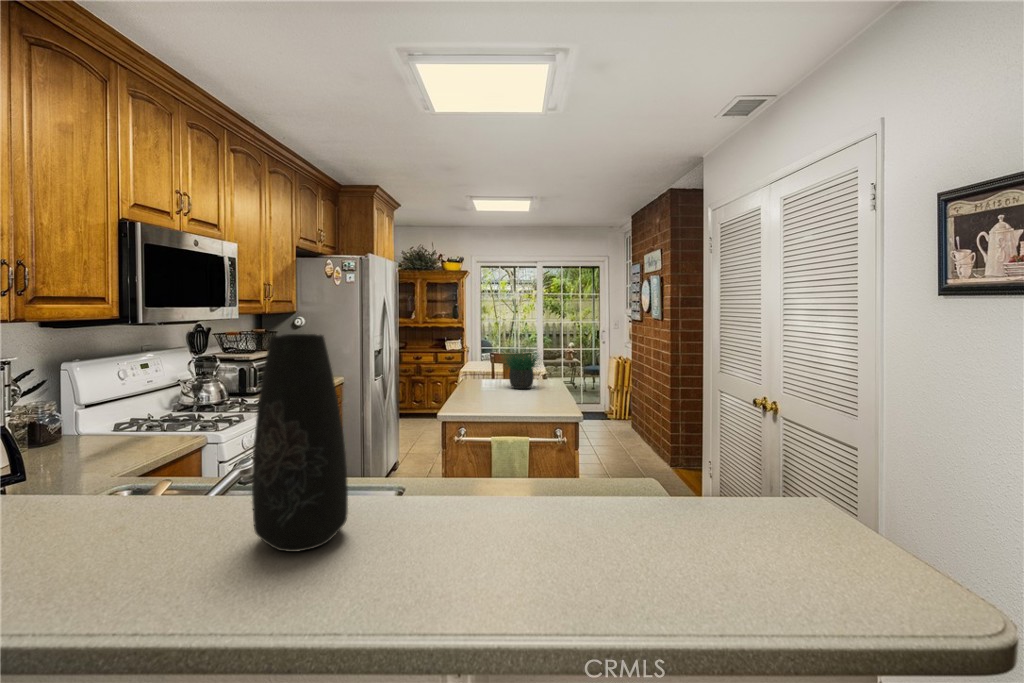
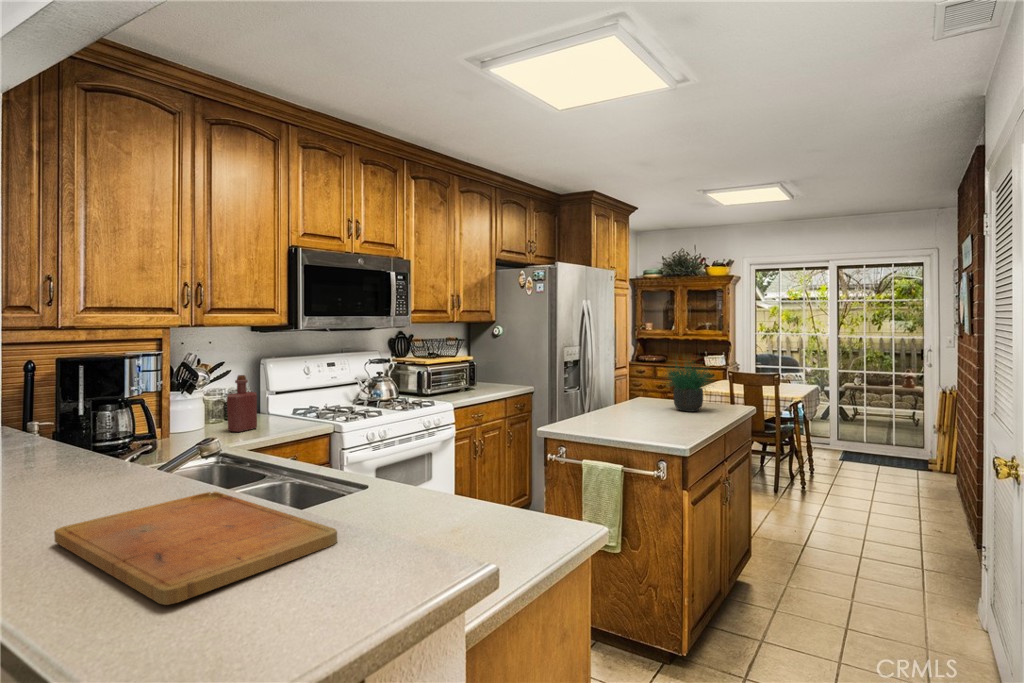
vase: present [252,334,348,552] -> none [31,328,114,489]
bottle: none [59,384,102,460] -> present [227,375,257,432]
cutting board: none [521,509,817,603] -> present [54,492,337,605]

